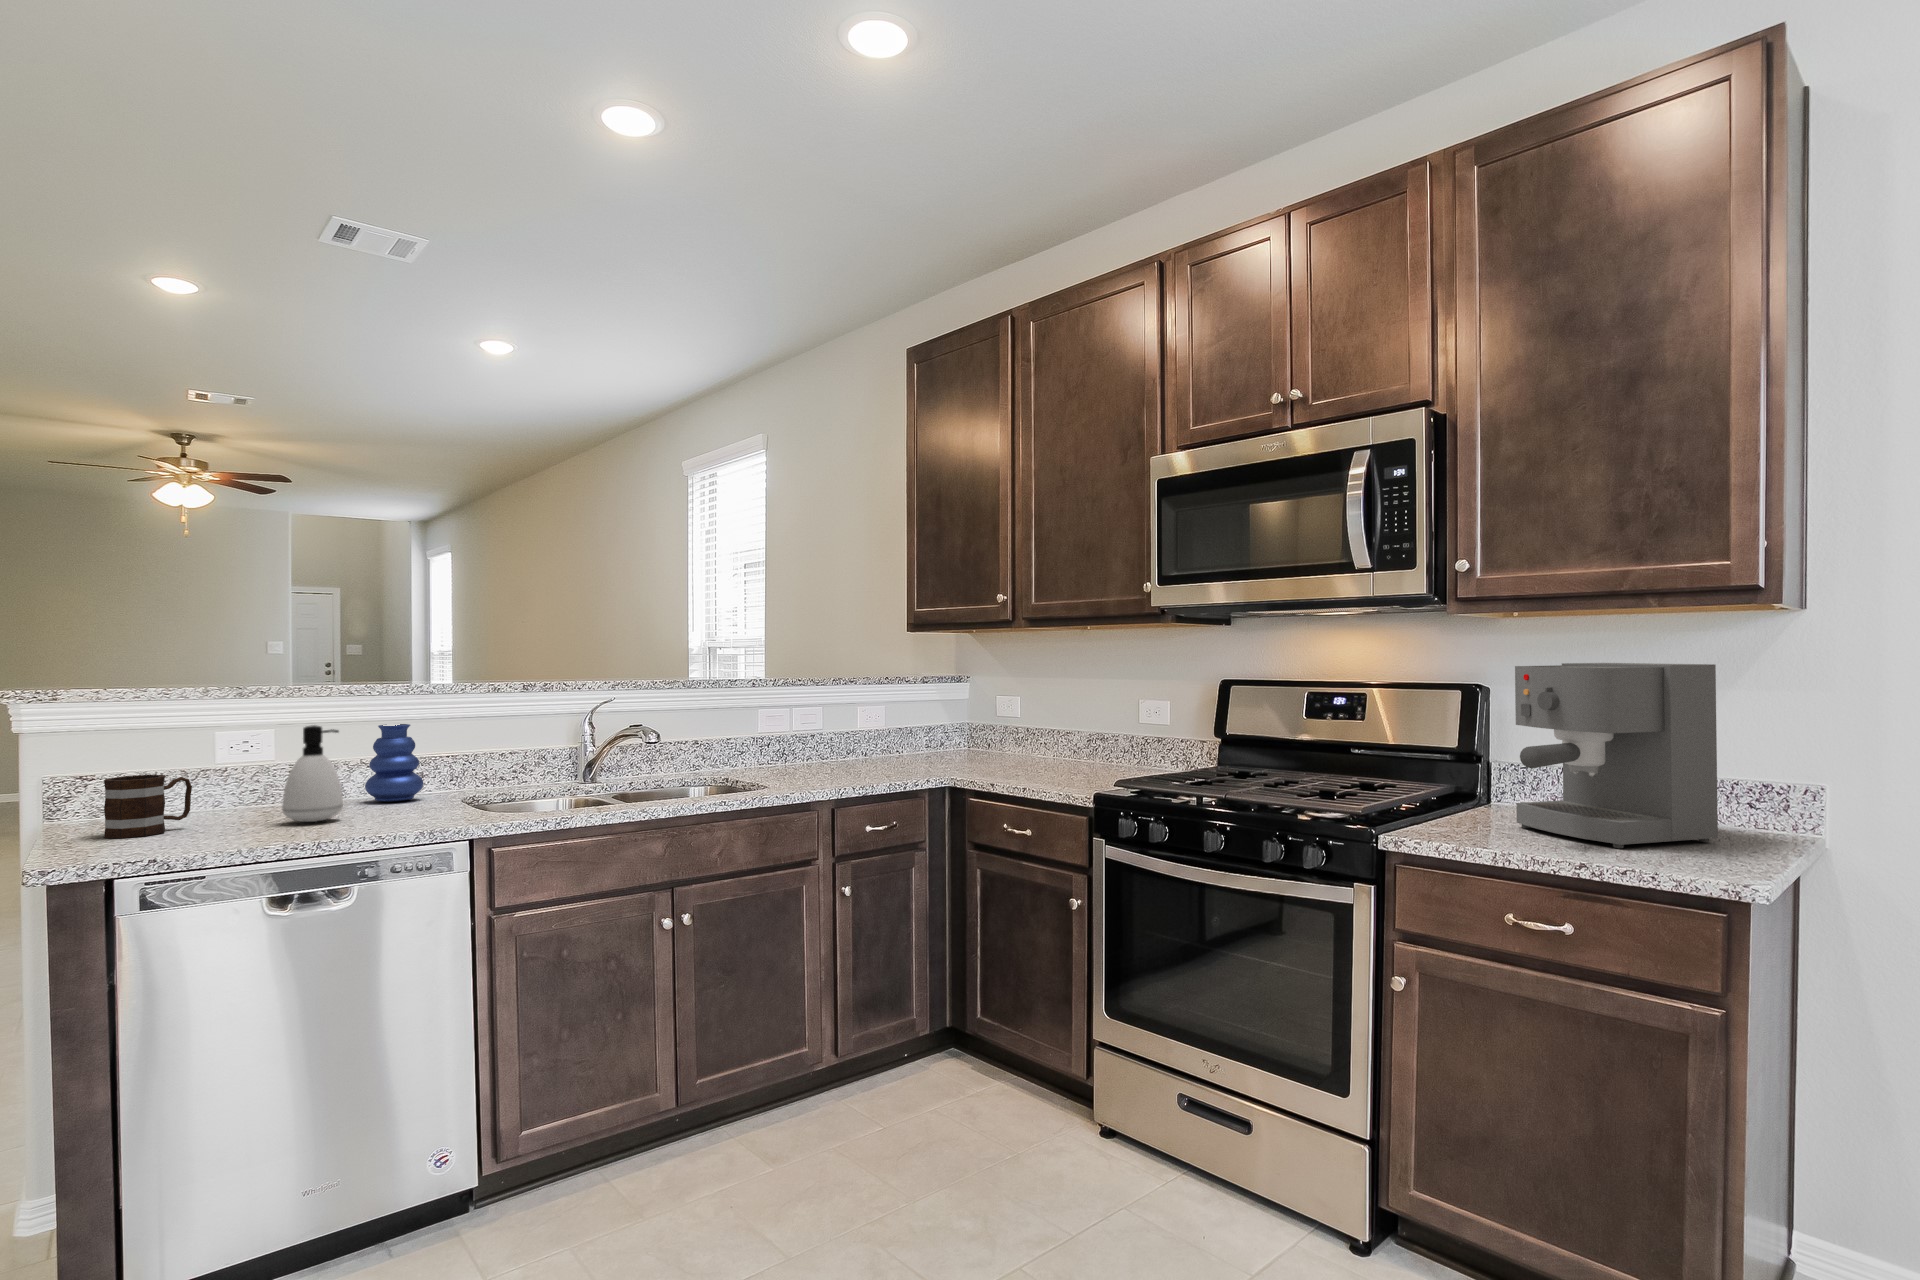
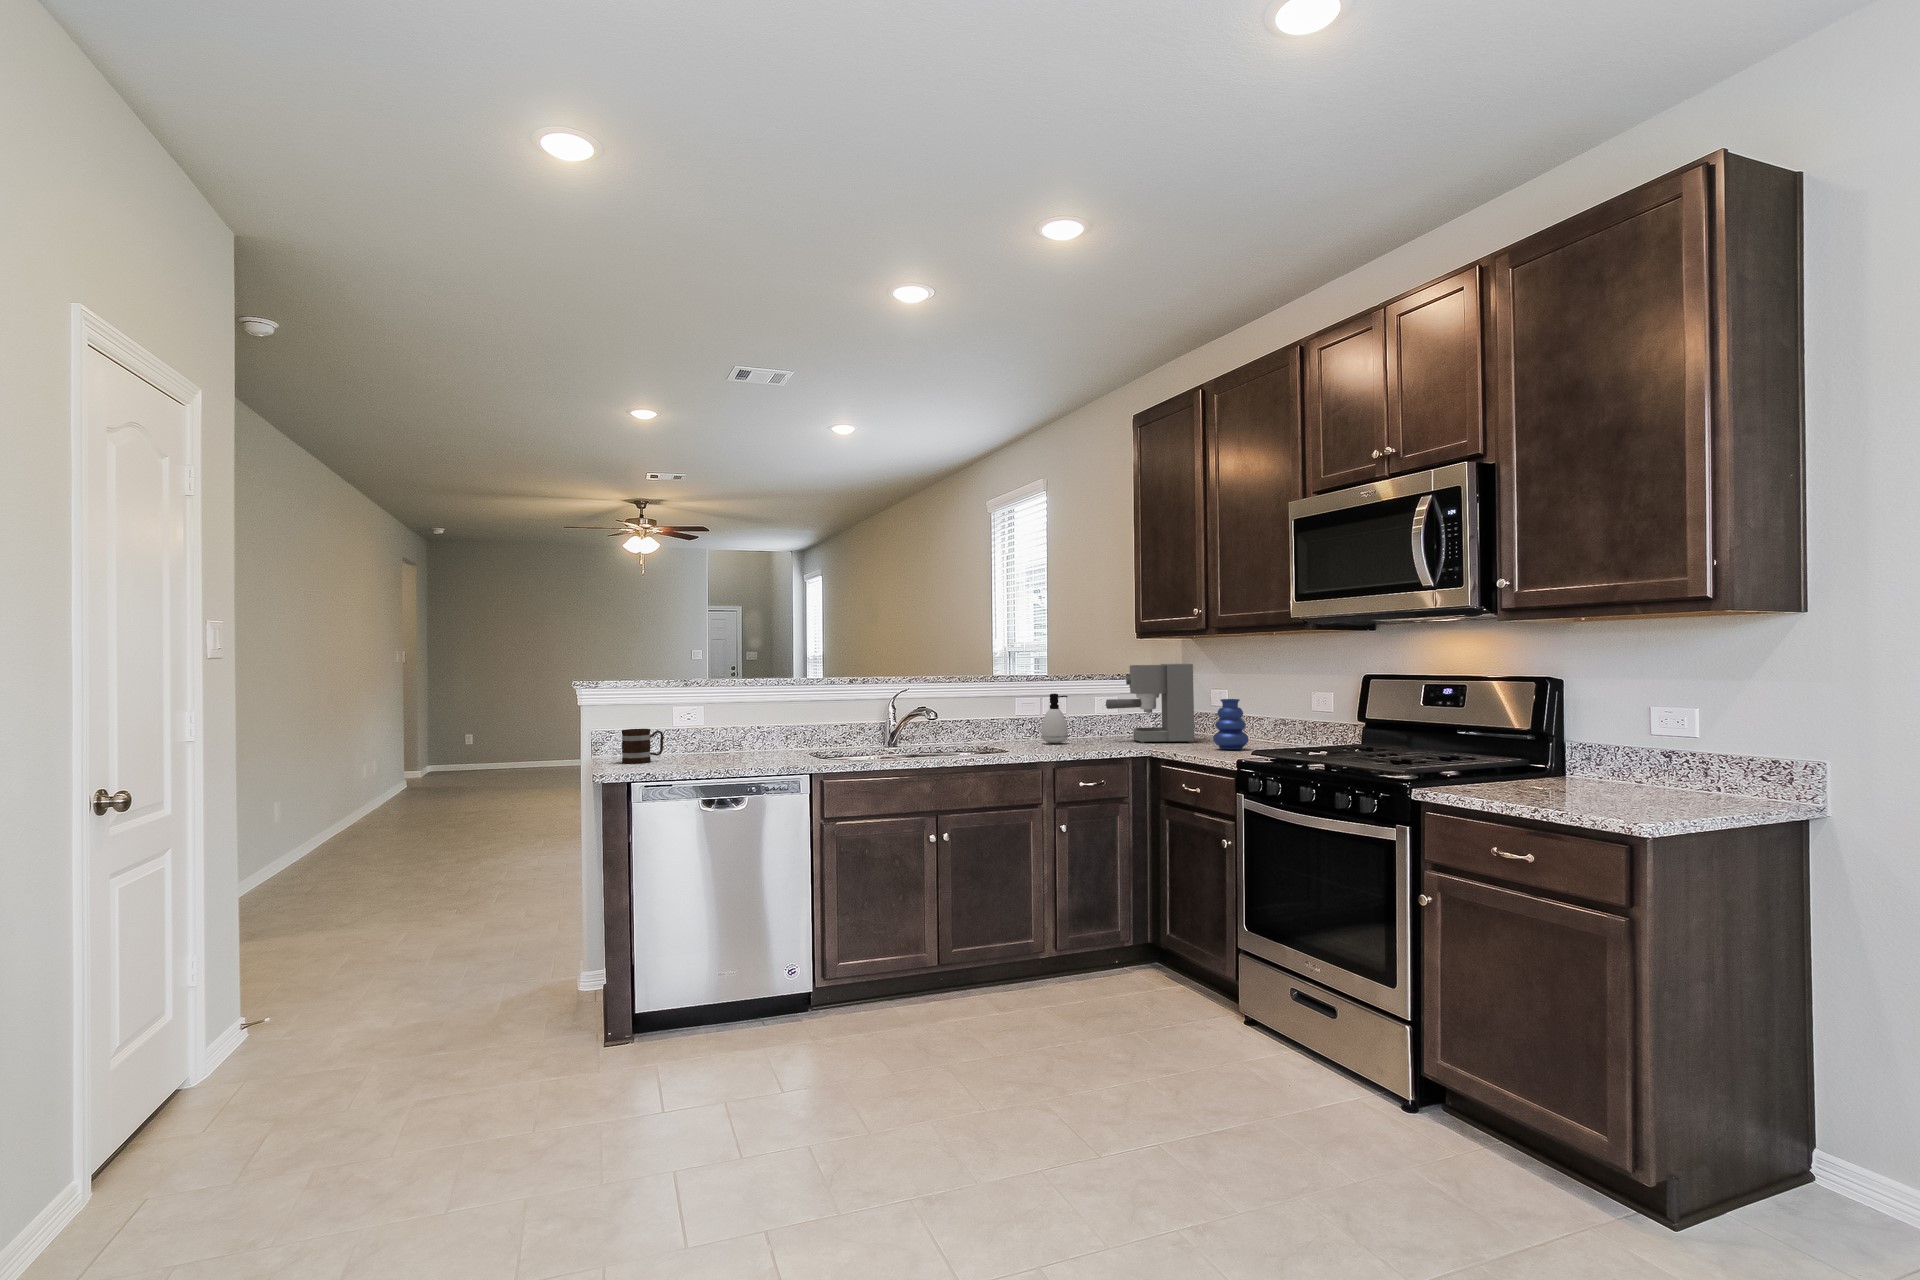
coffee maker: present [1515,663,1718,848] -> present [1106,664,1194,743]
vase: present [365,724,423,802] -> present [1213,699,1249,750]
soap dispenser: present [282,725,343,822] -> present [1041,694,1068,744]

